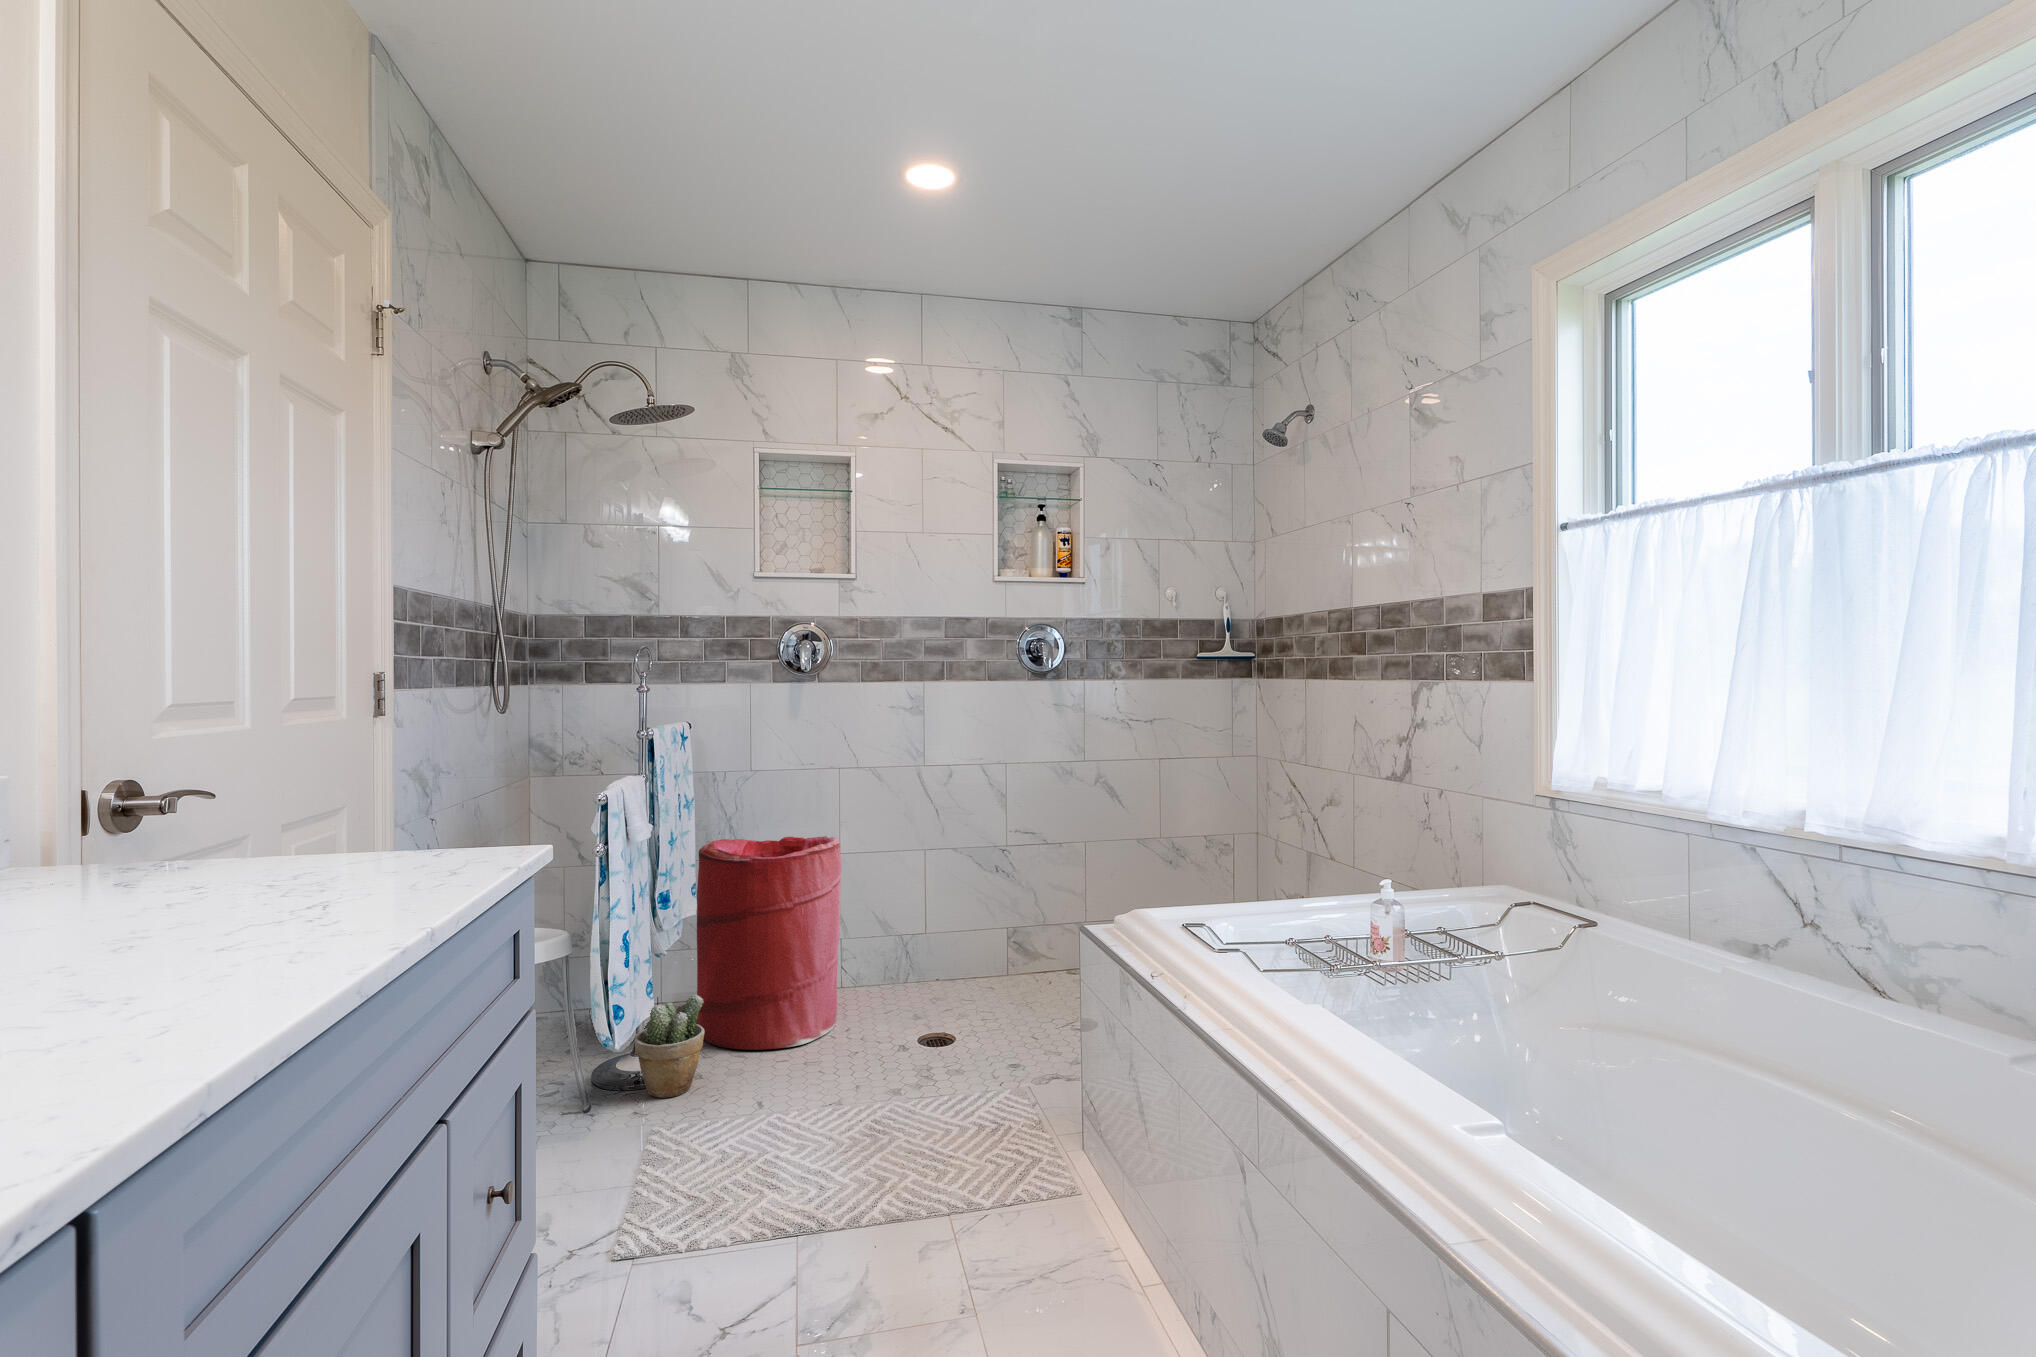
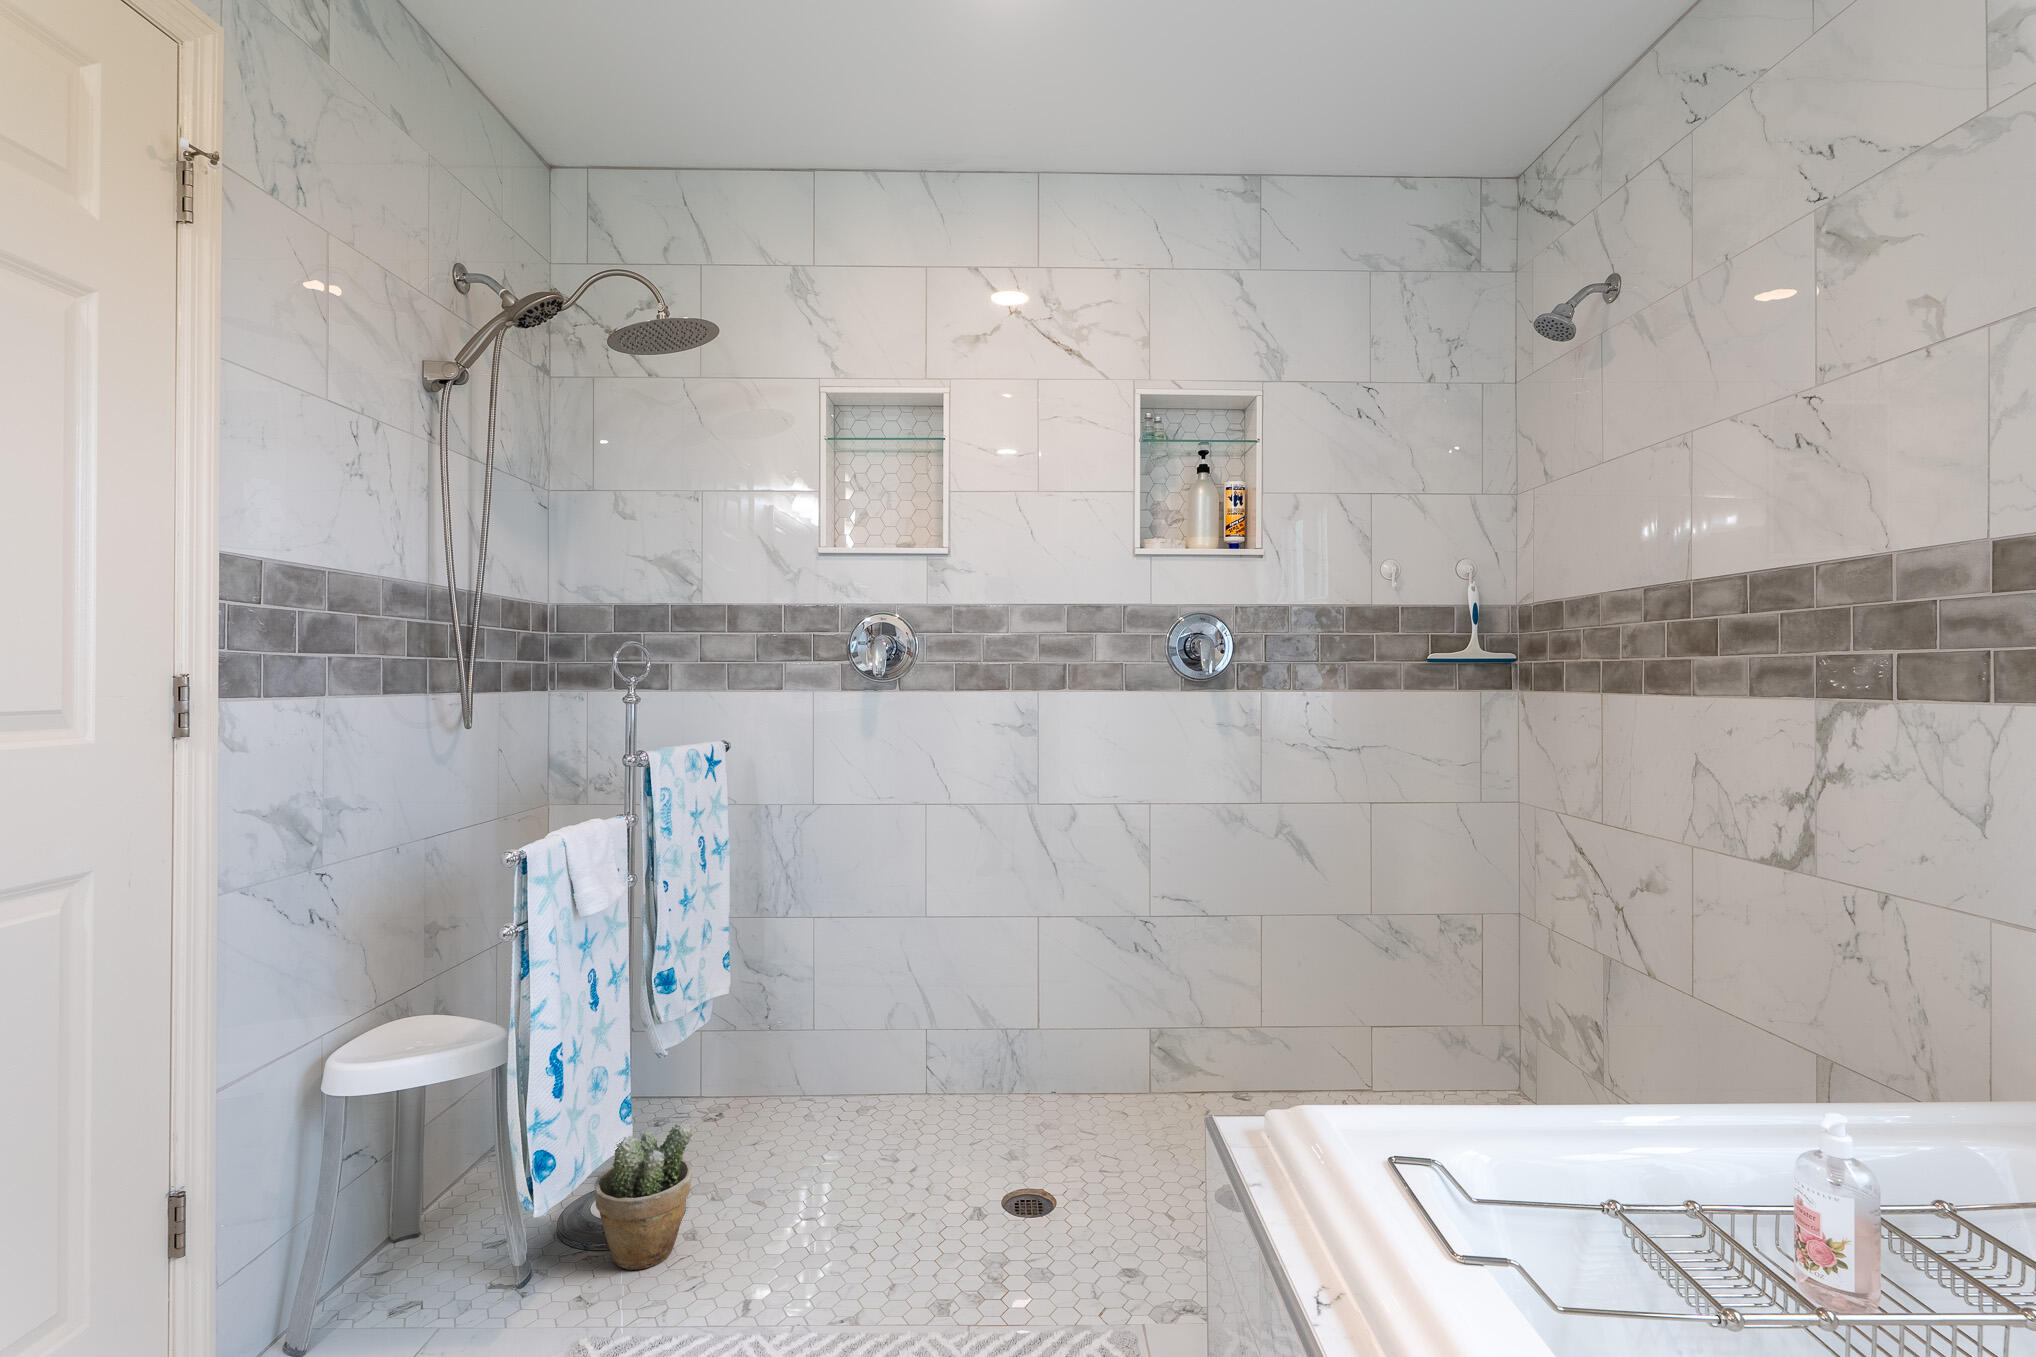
laundry hamper: present [697,836,842,1050] -> none [722,891,912,1193]

